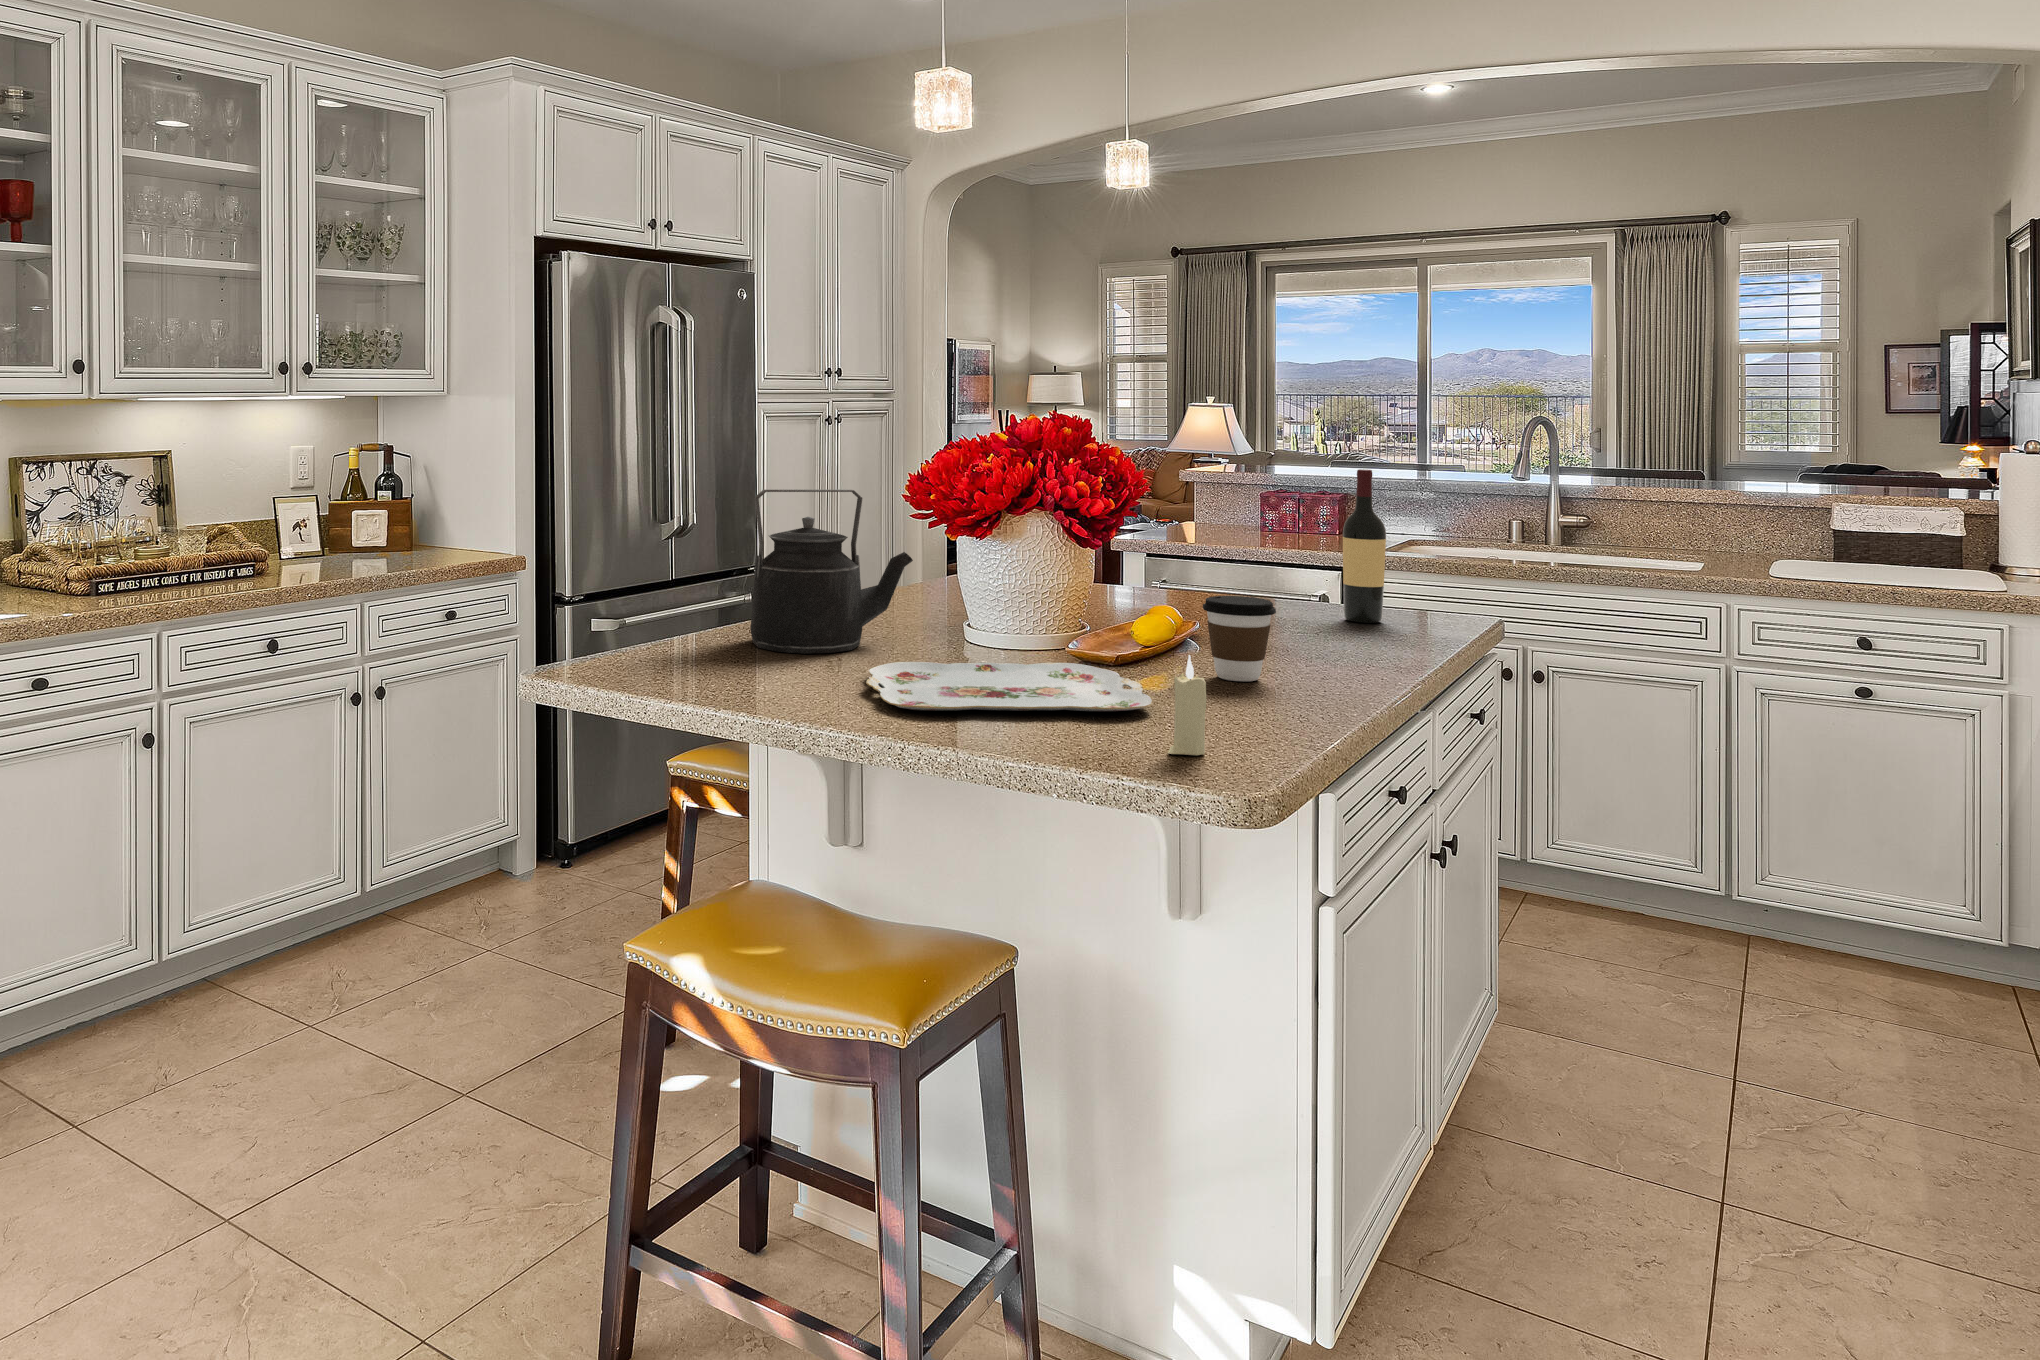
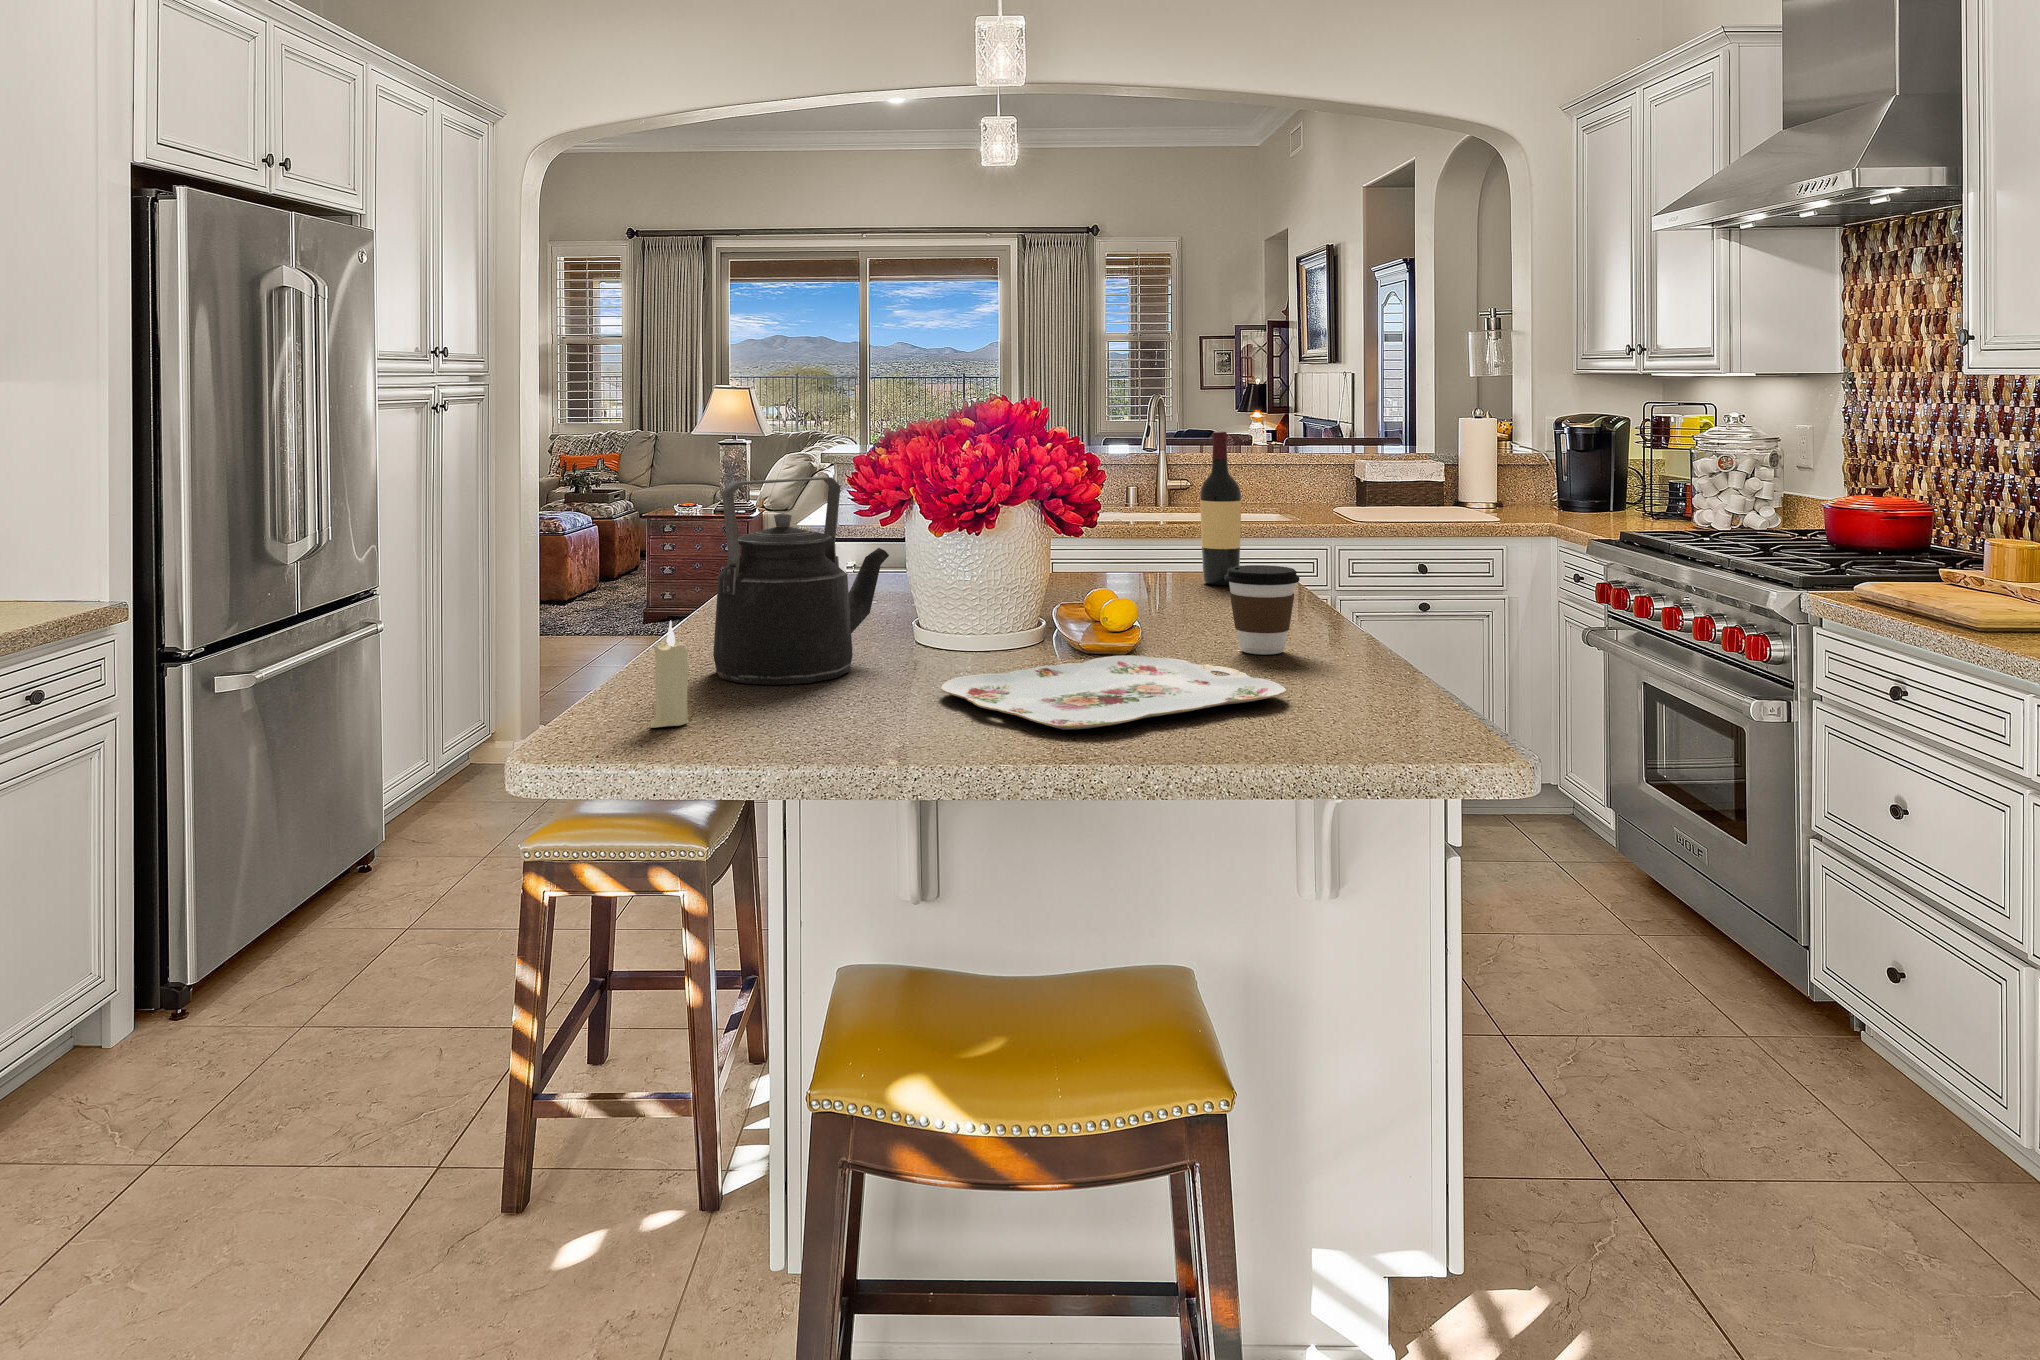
candle: present [1168,655,1206,755] -> present [650,621,689,728]

